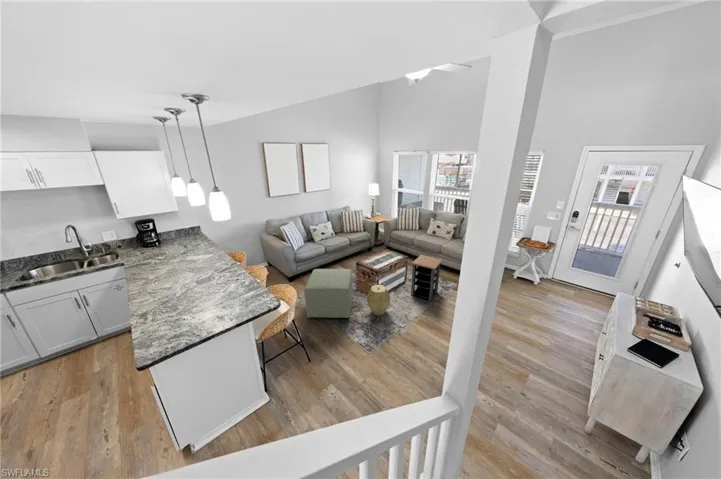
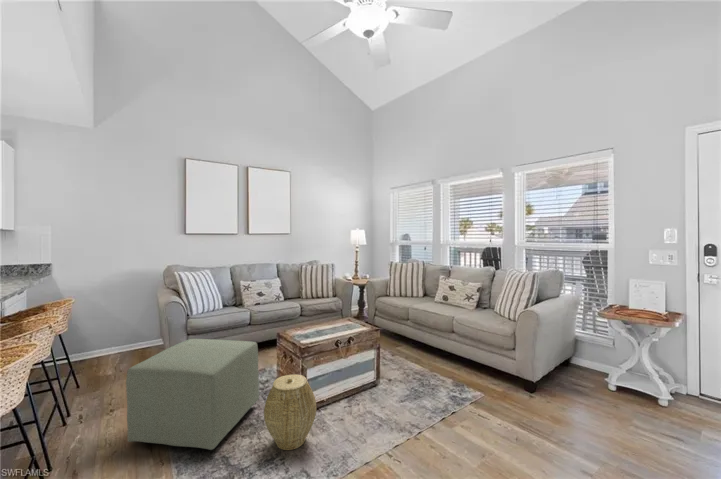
side table: present [411,255,442,302] -> none [377,323,441,427]

